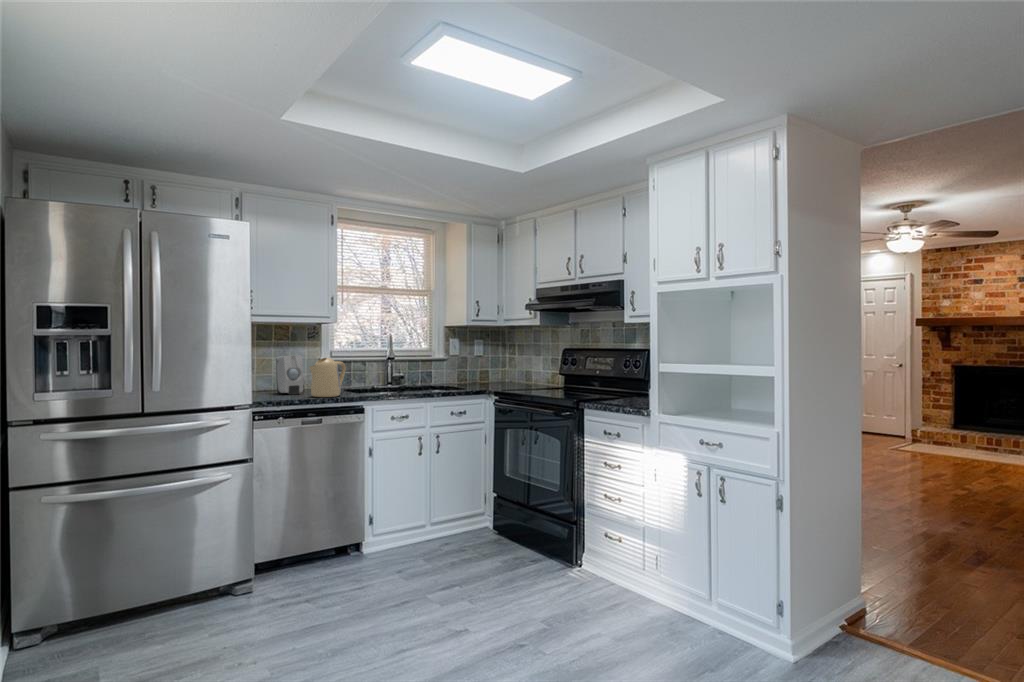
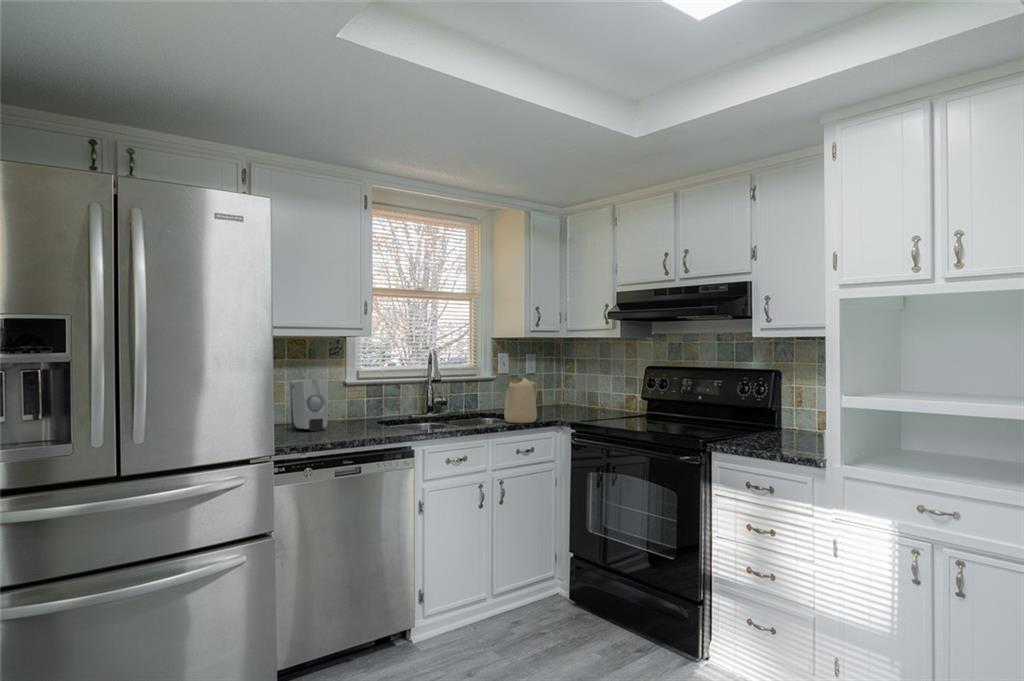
kettle: present [309,358,346,397] -> present [504,377,537,423]

